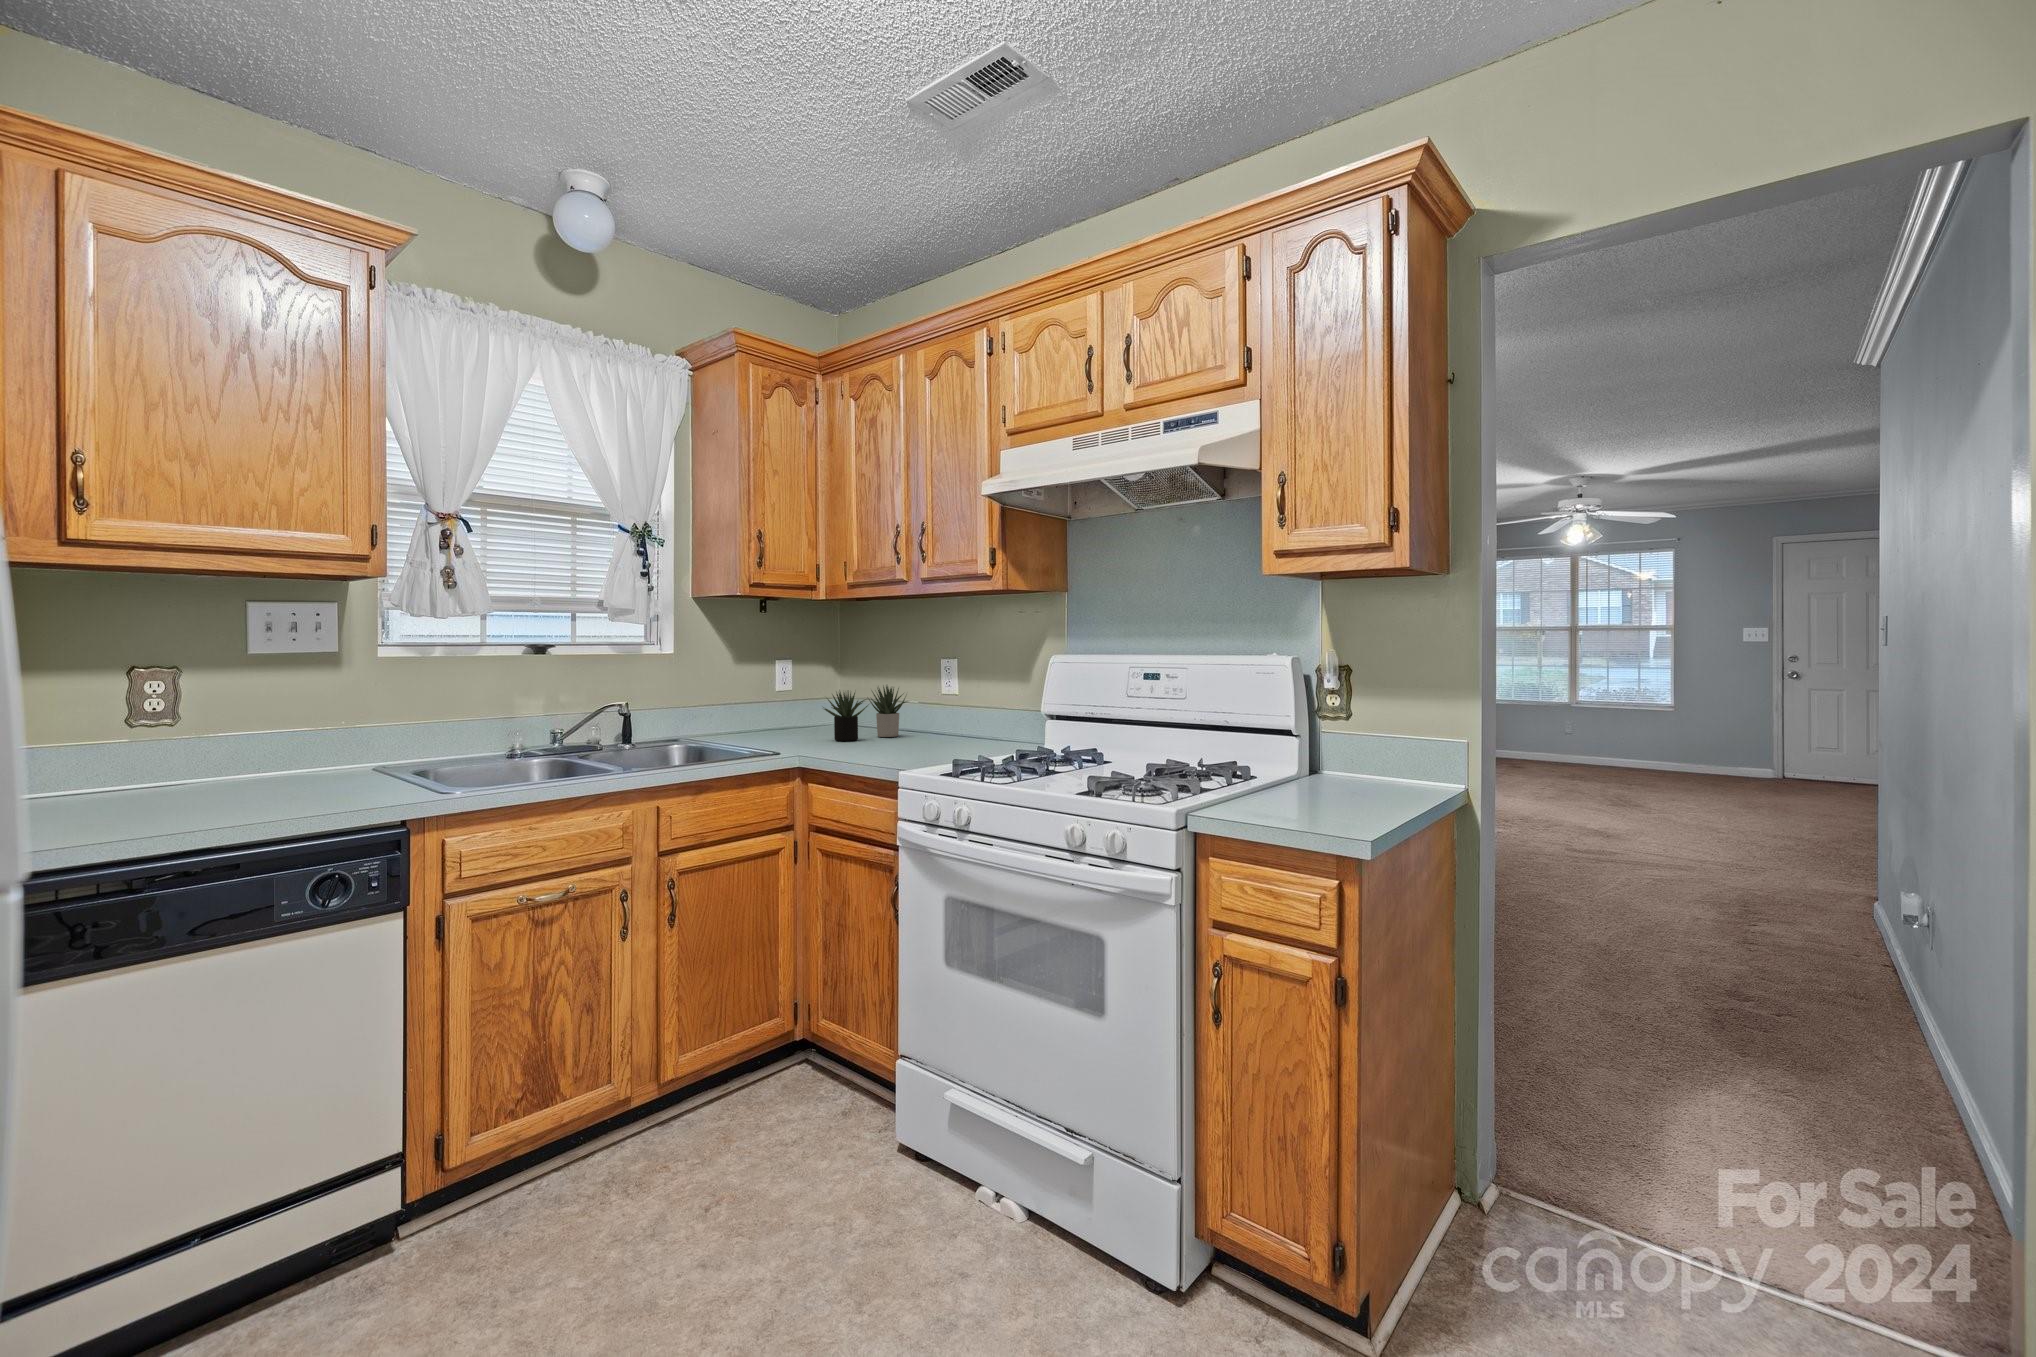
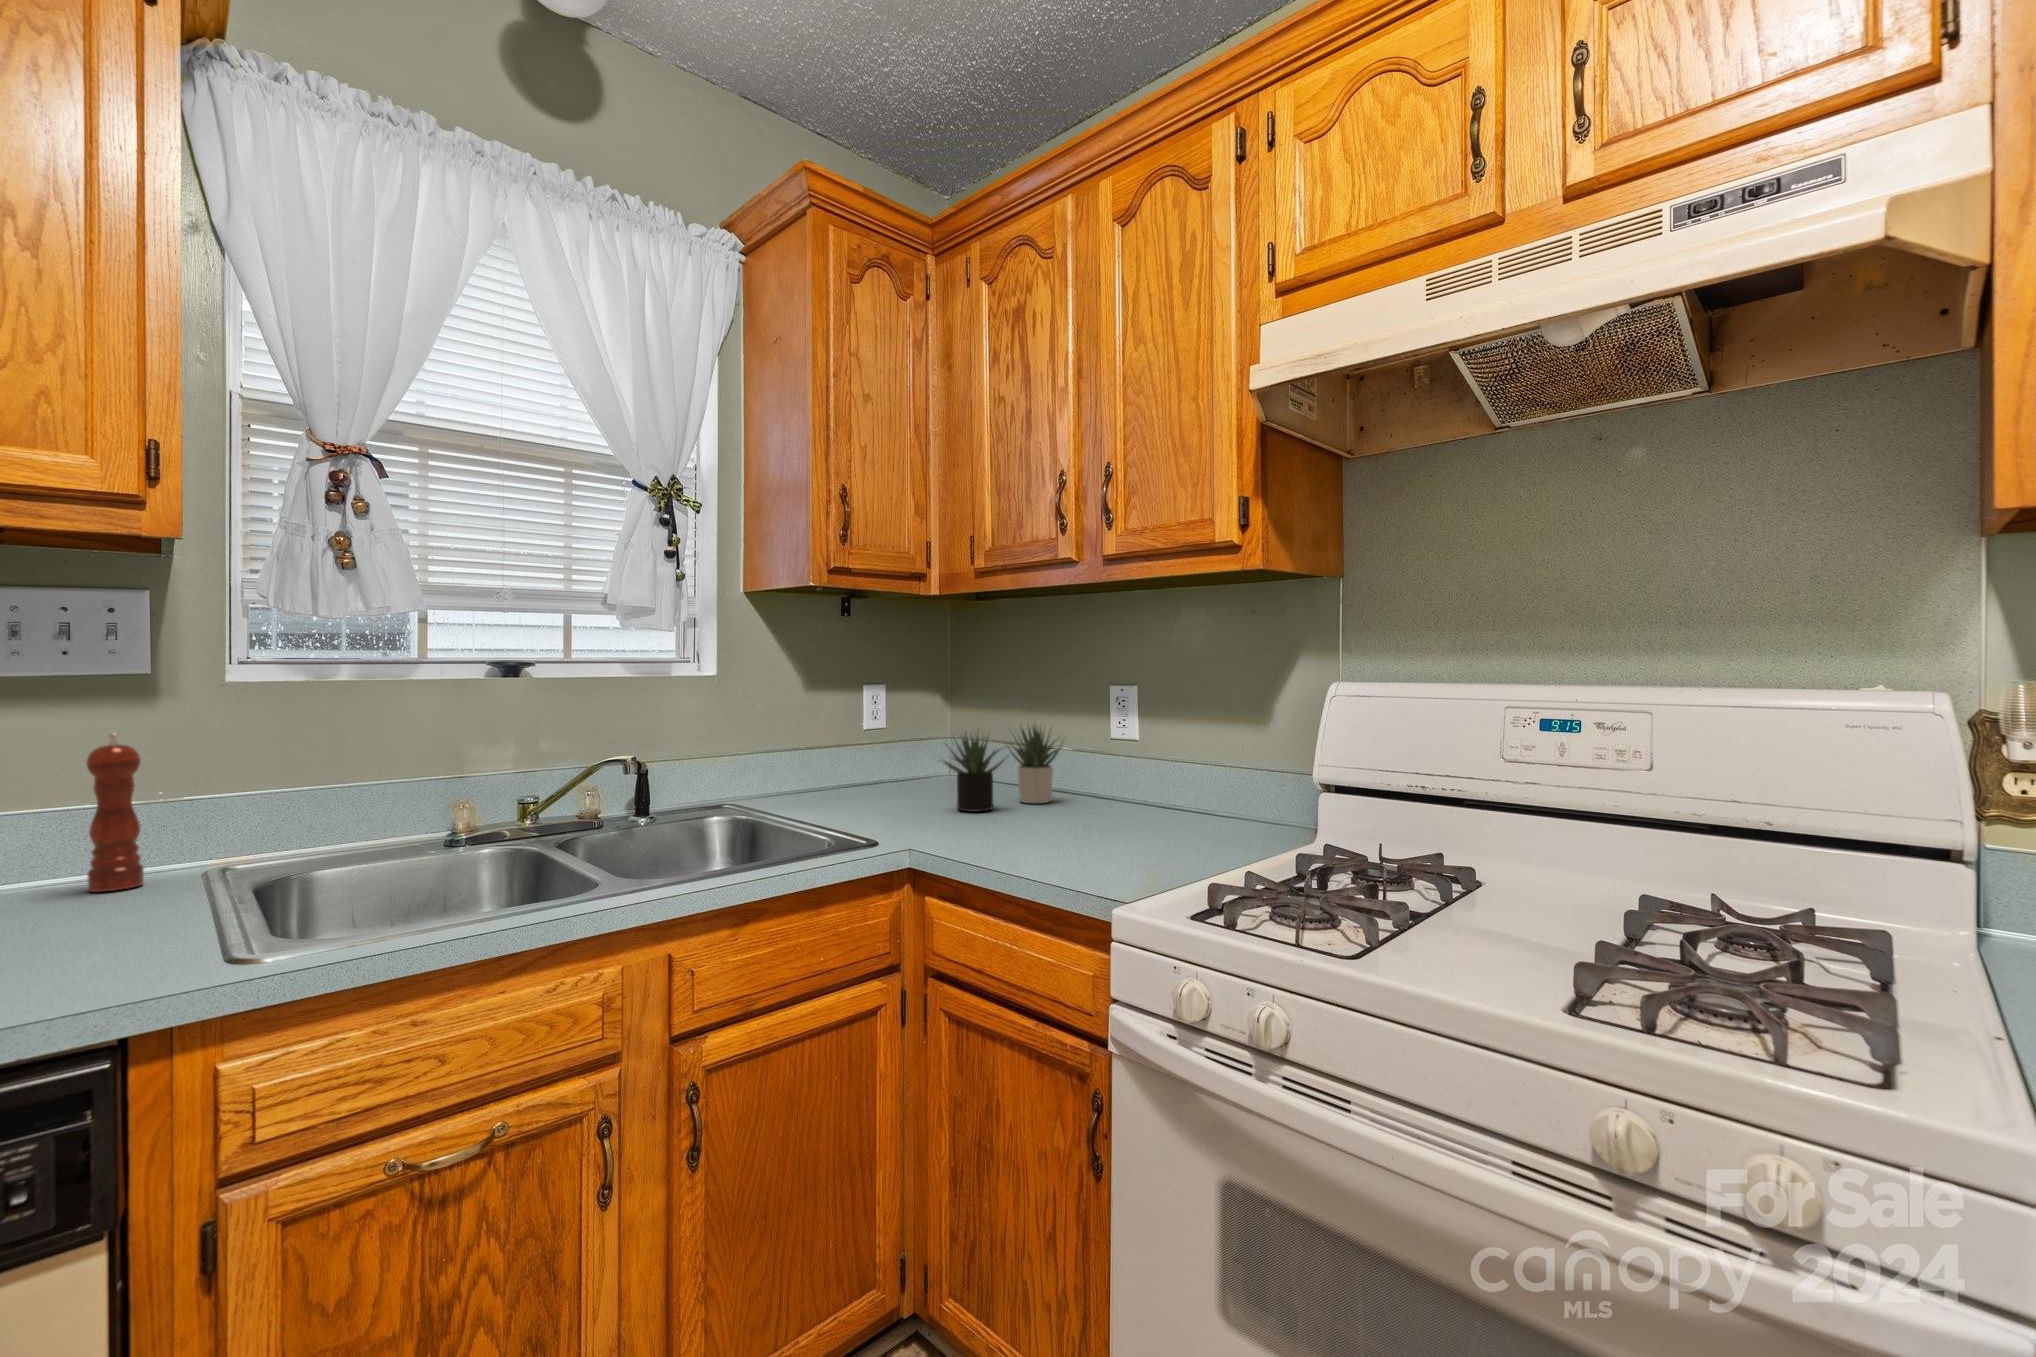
pepper mill: none [313,685,344,775] -> present [86,733,144,892]

